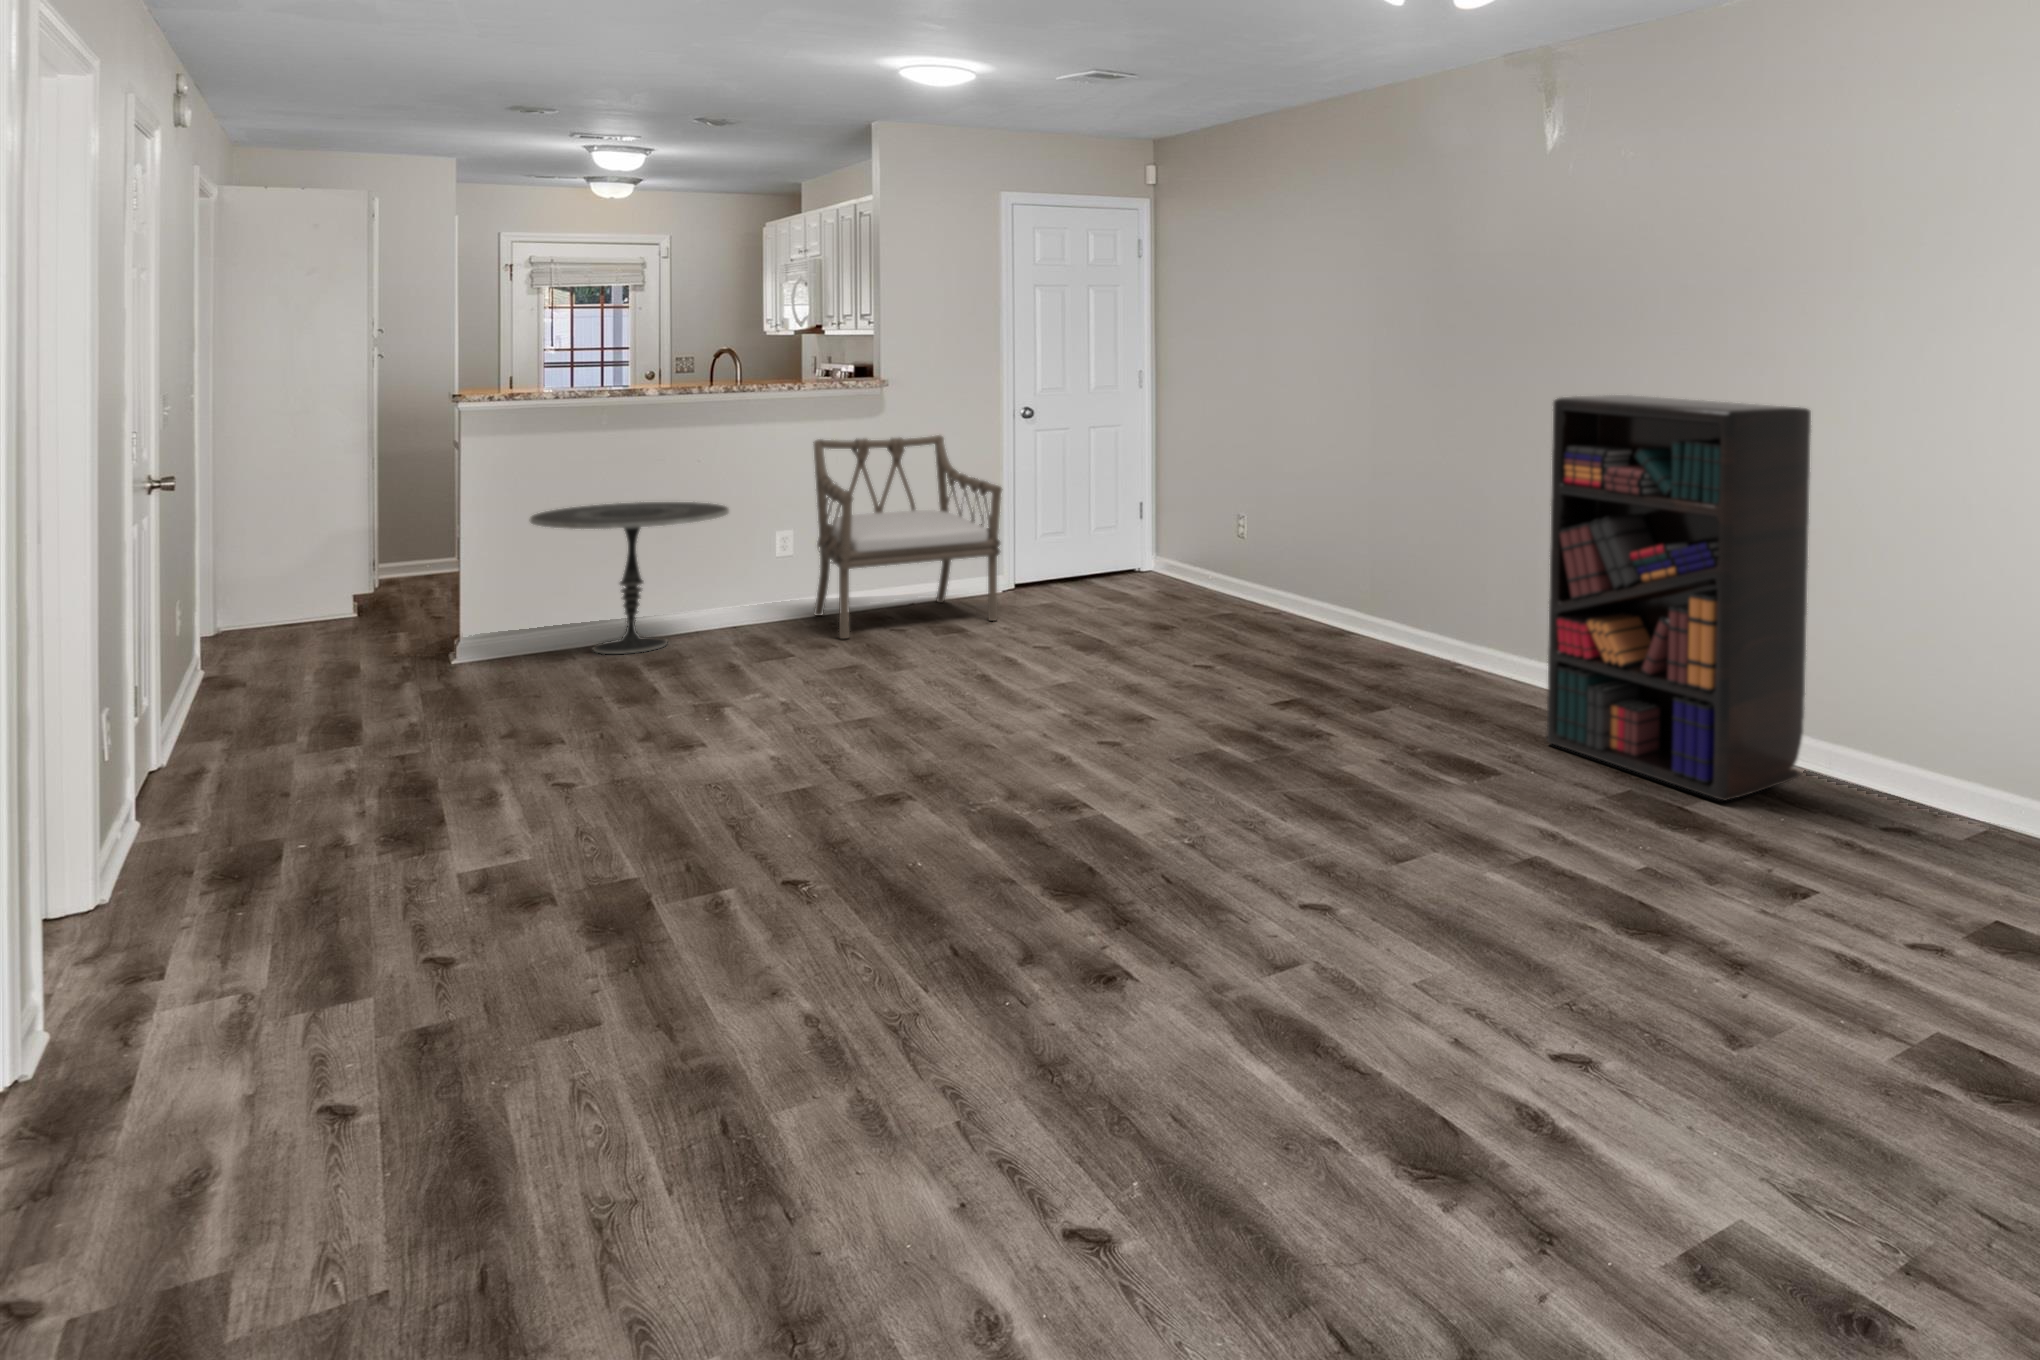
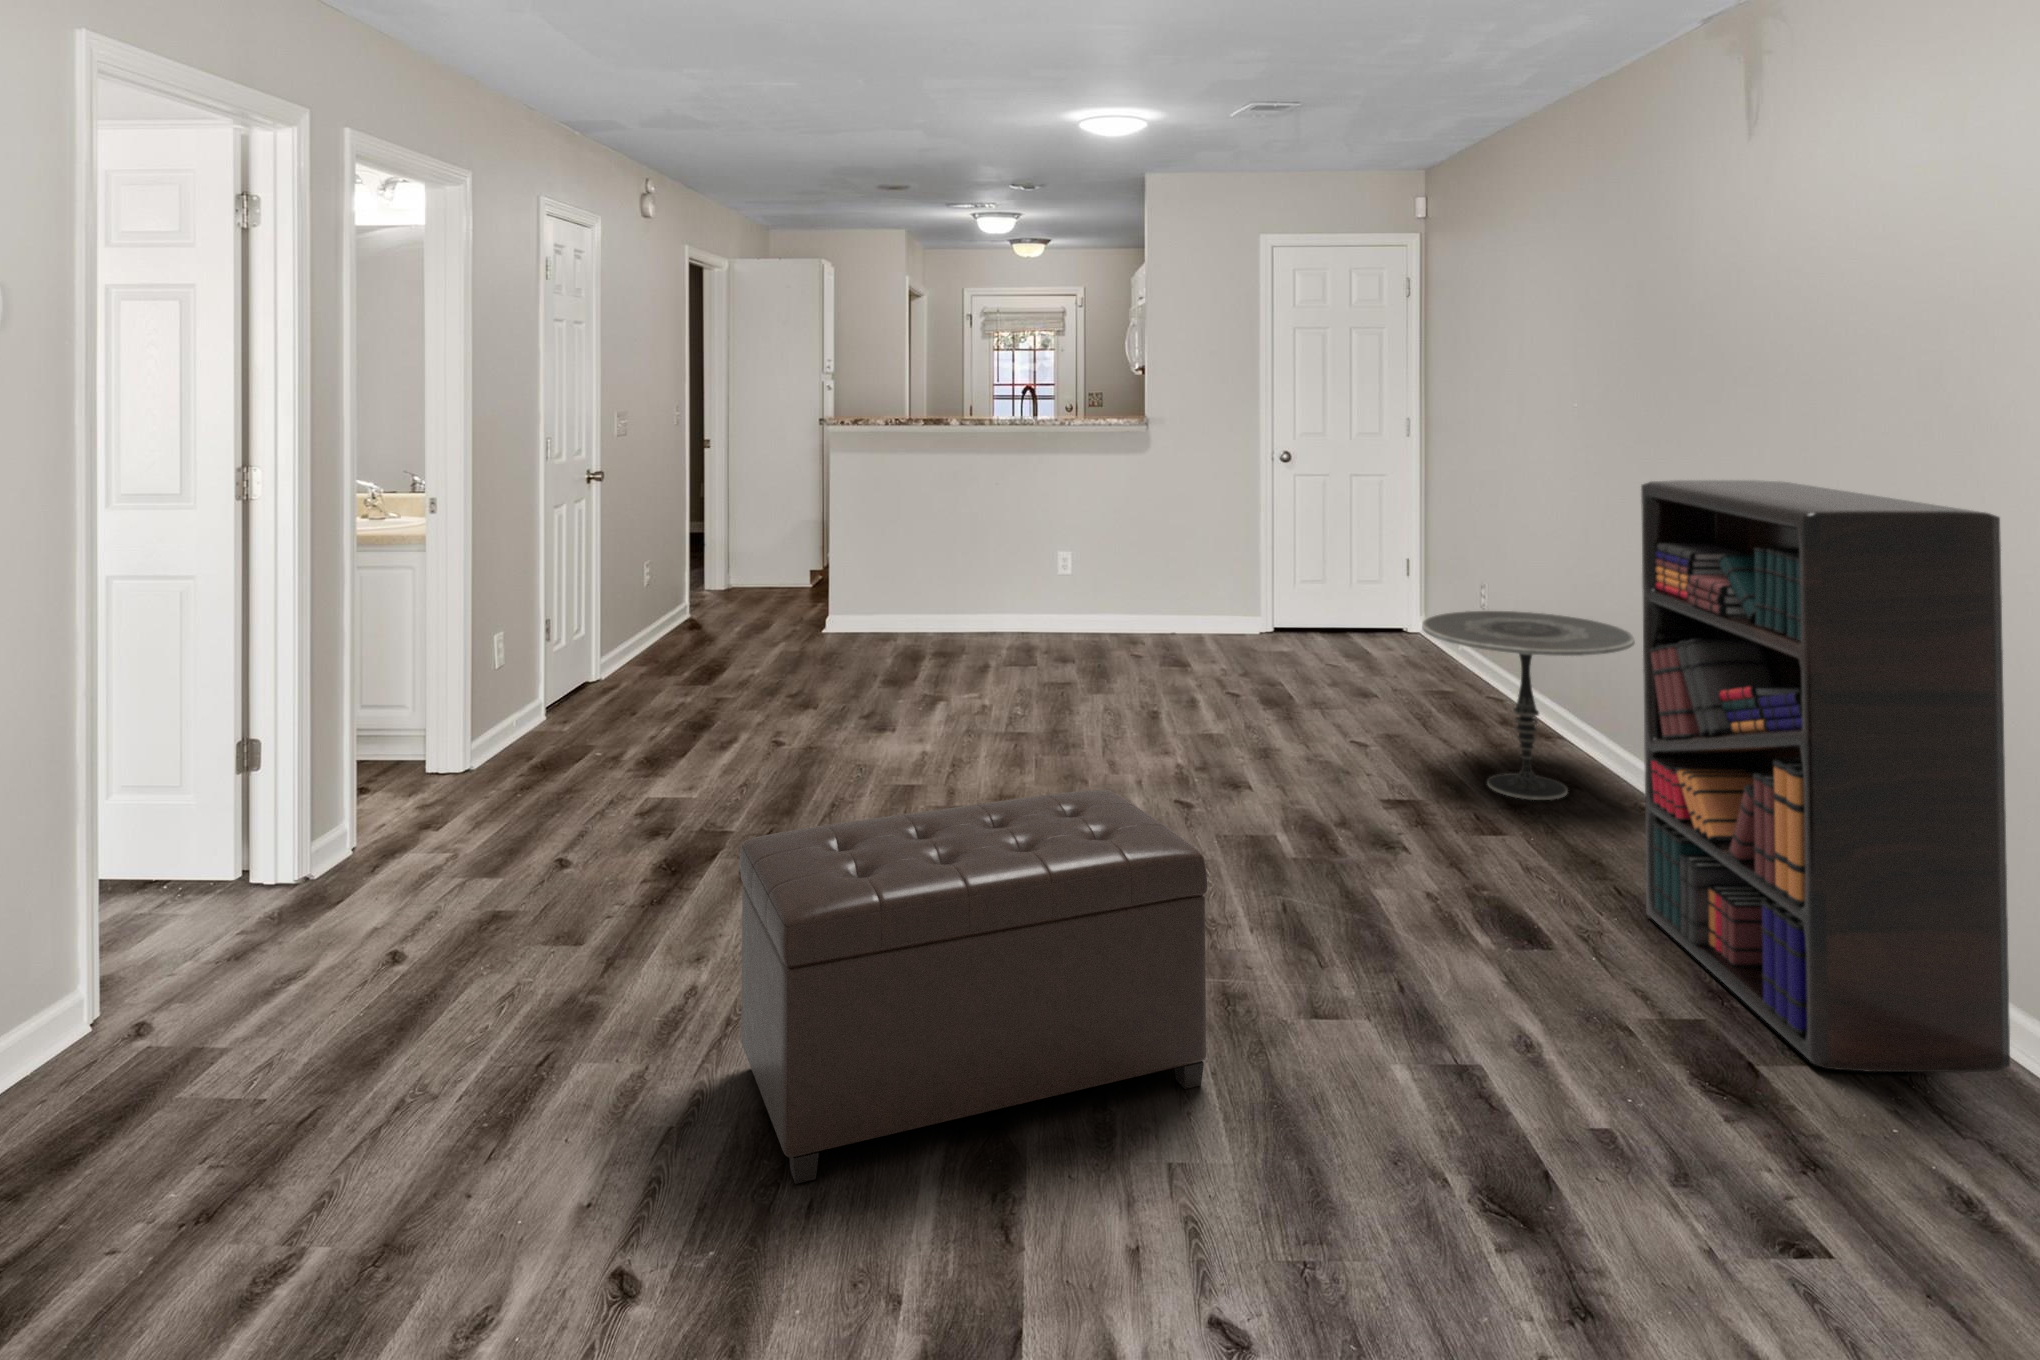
armchair: present [813,435,1002,639] -> none [1097,488,1235,662]
side table: present [530,502,729,654] -> present [1422,611,1635,800]
ottoman: none [957,705,1391,1112] -> present [739,790,1207,1184]

